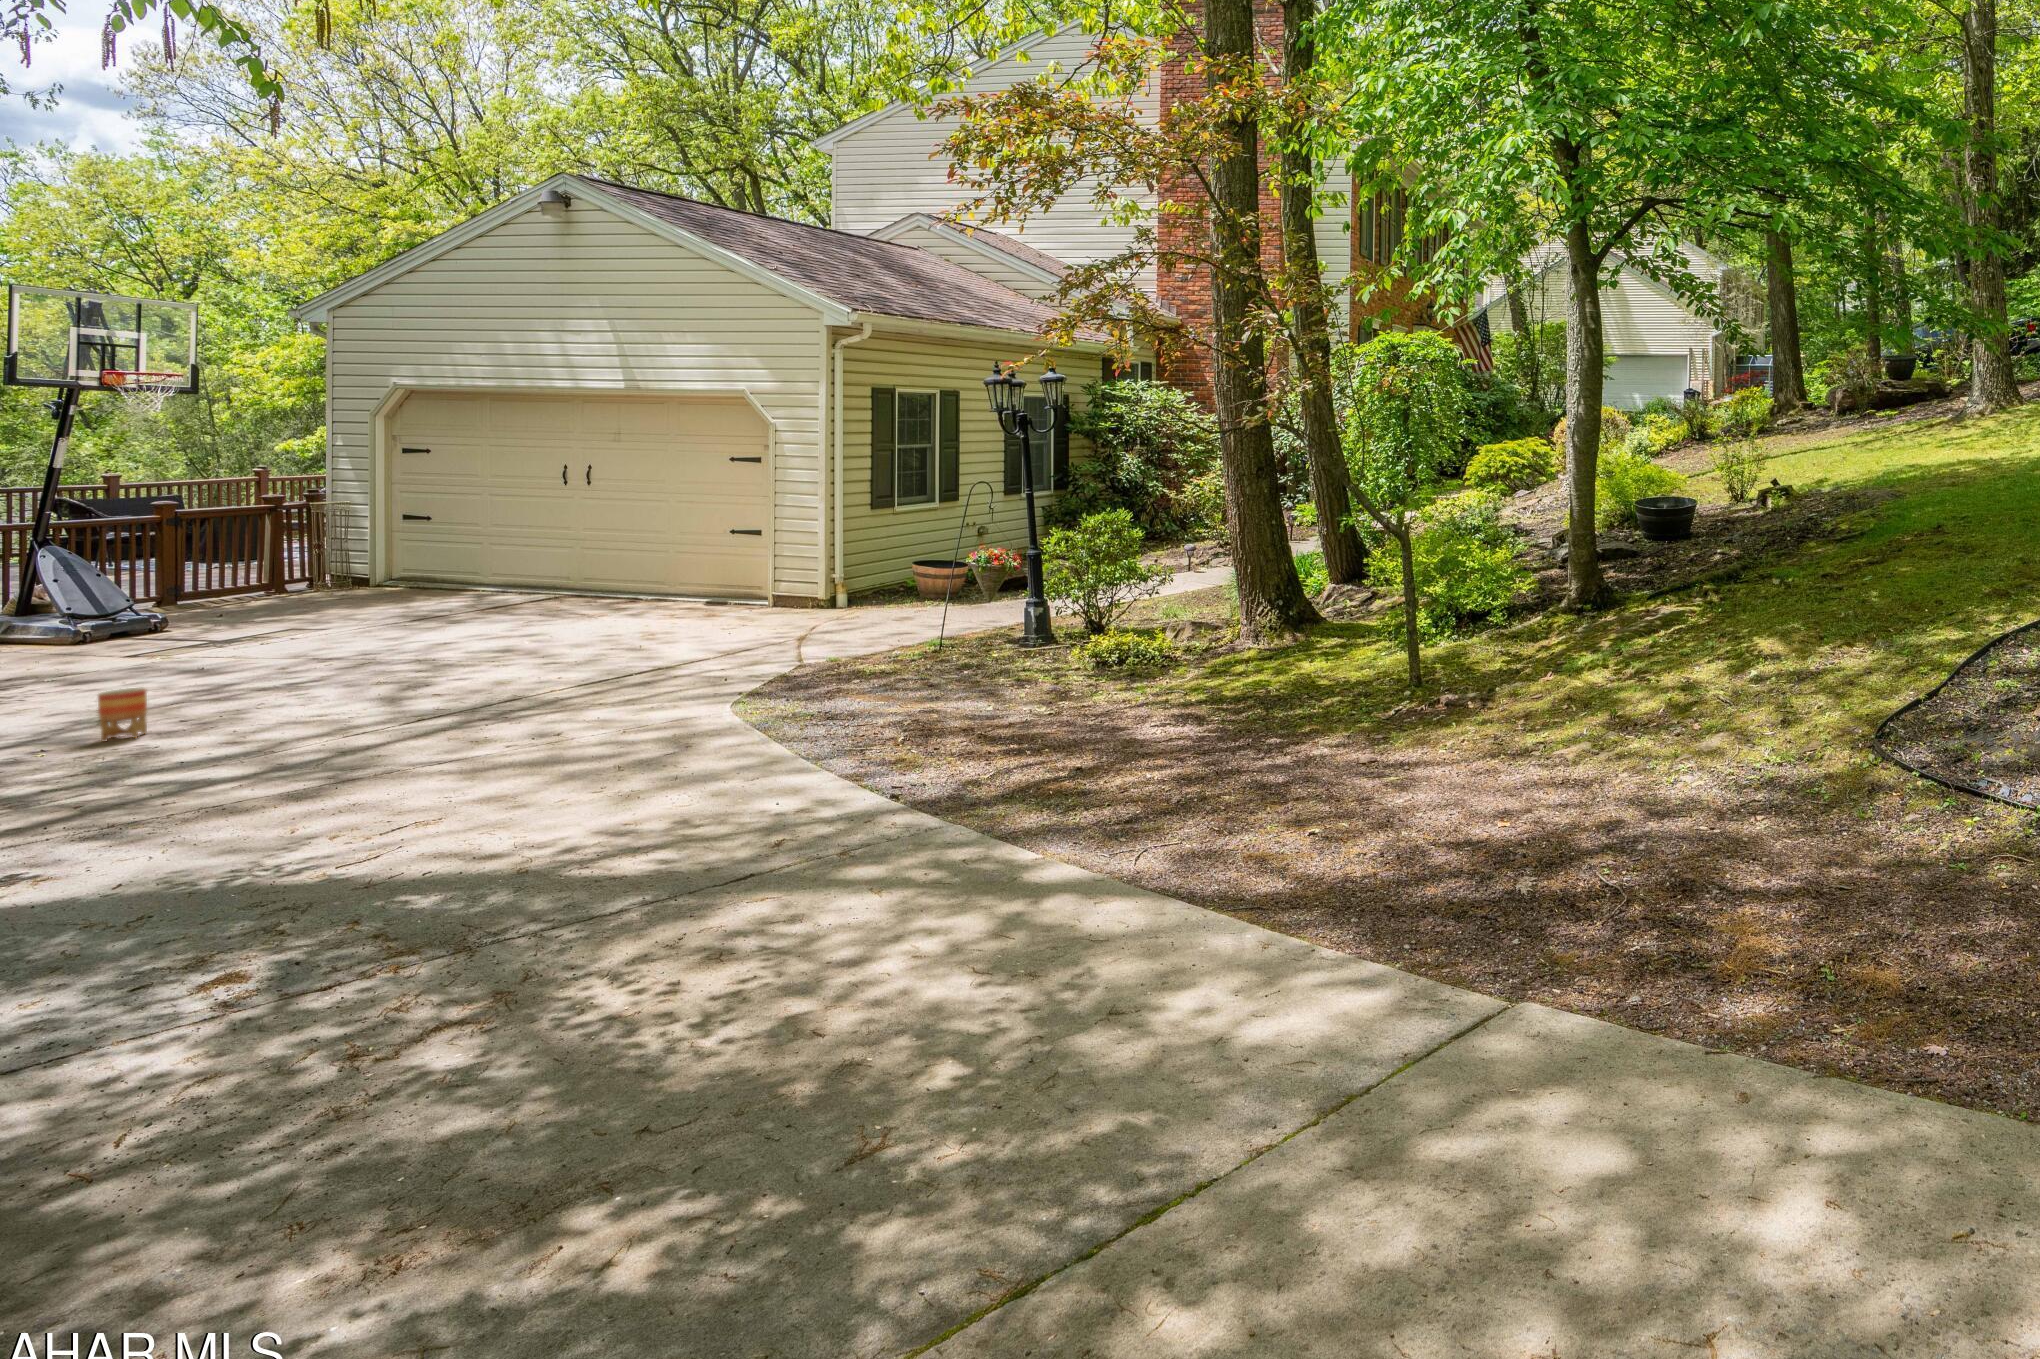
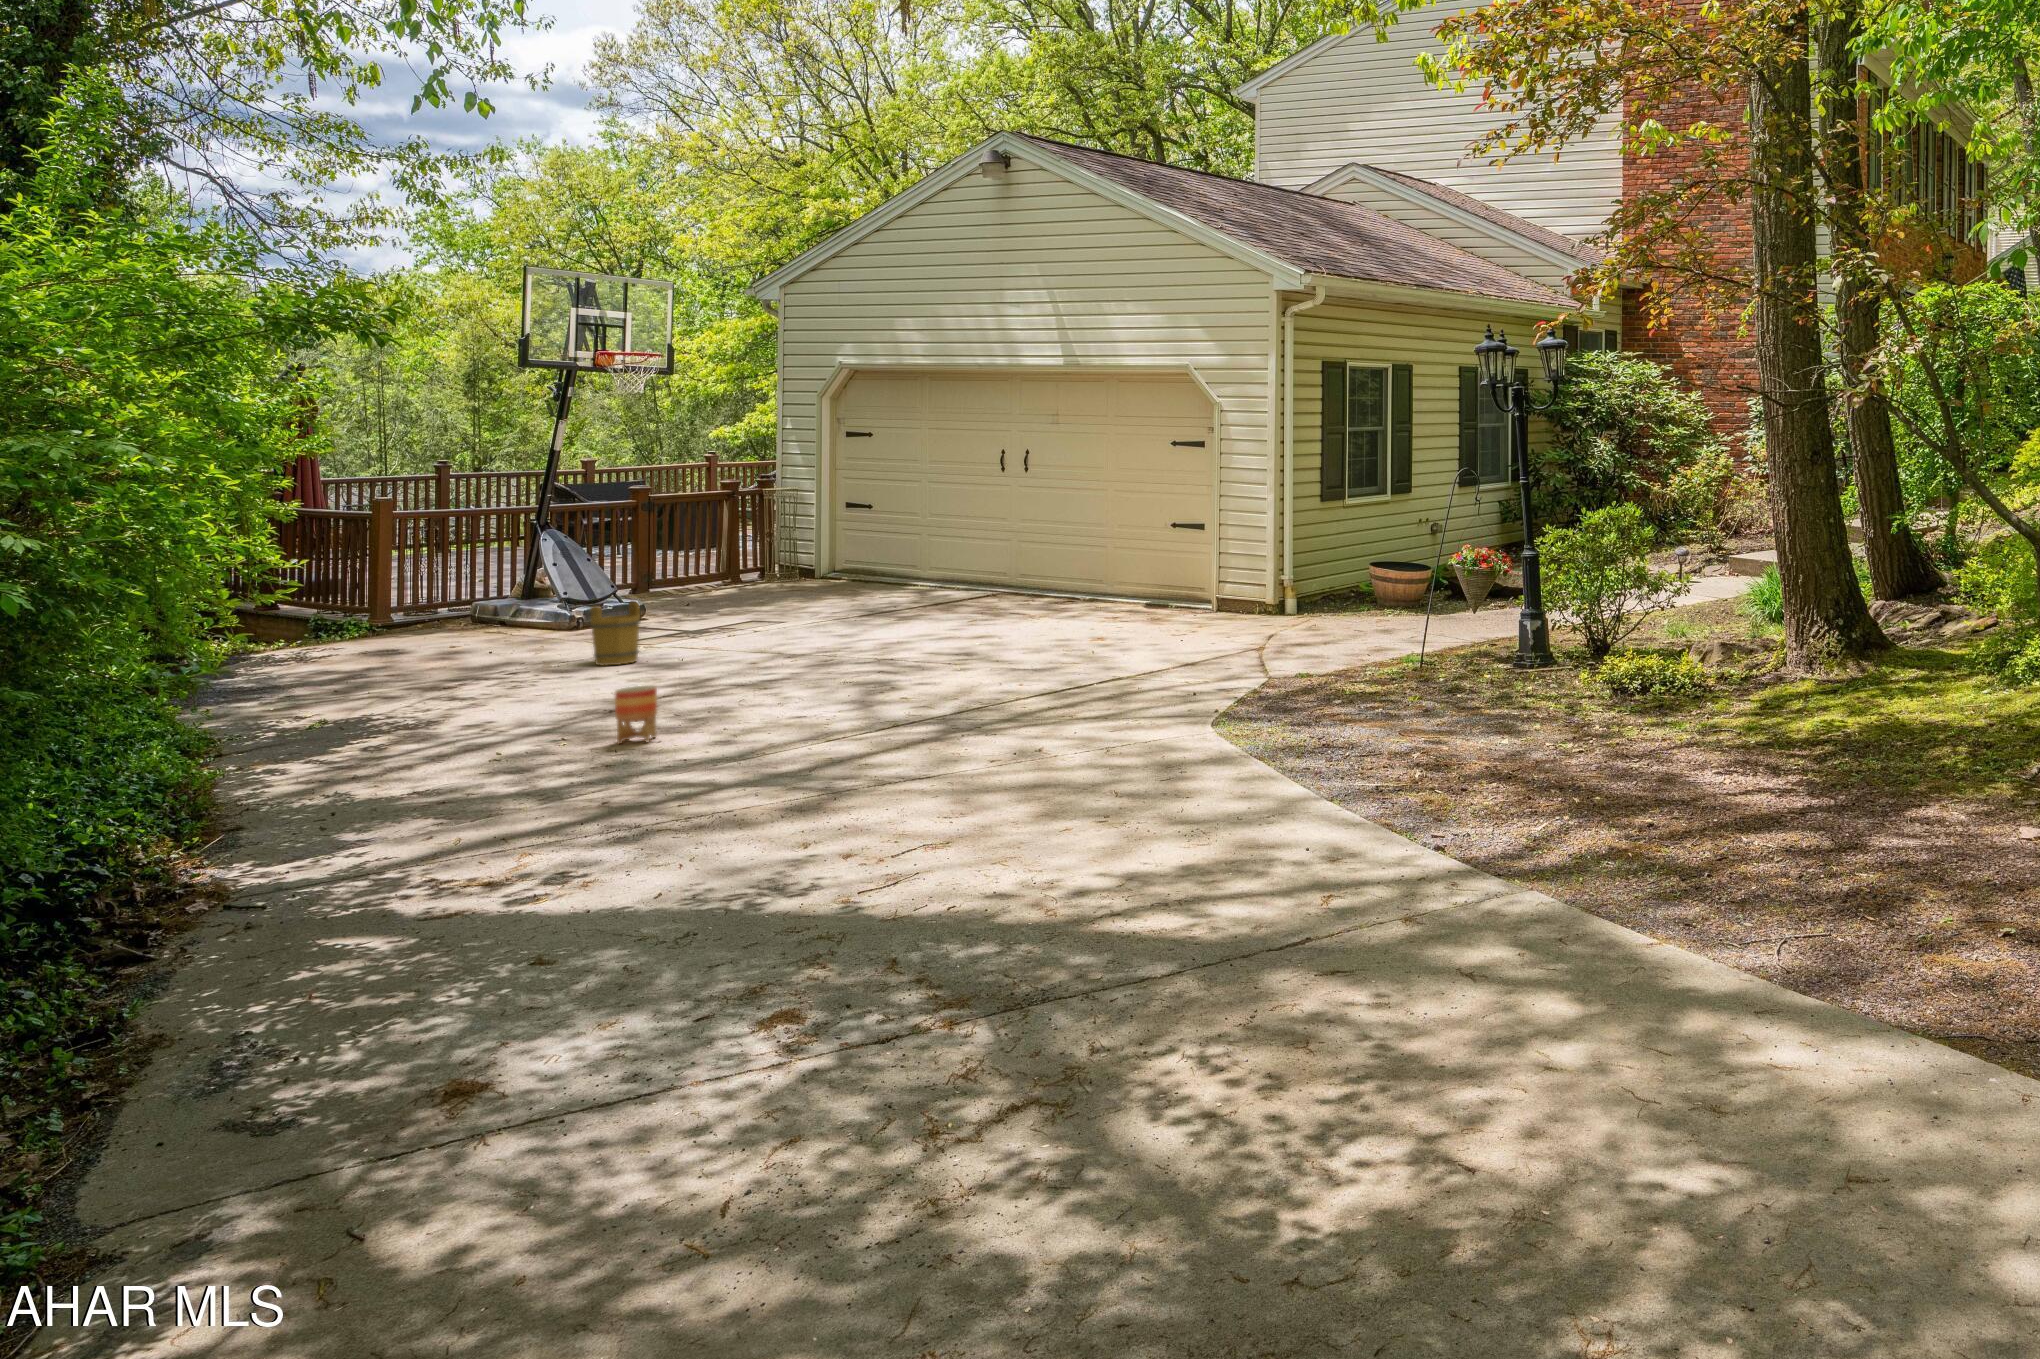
bucket: none [85,613,149,673] -> present [587,602,640,665]

